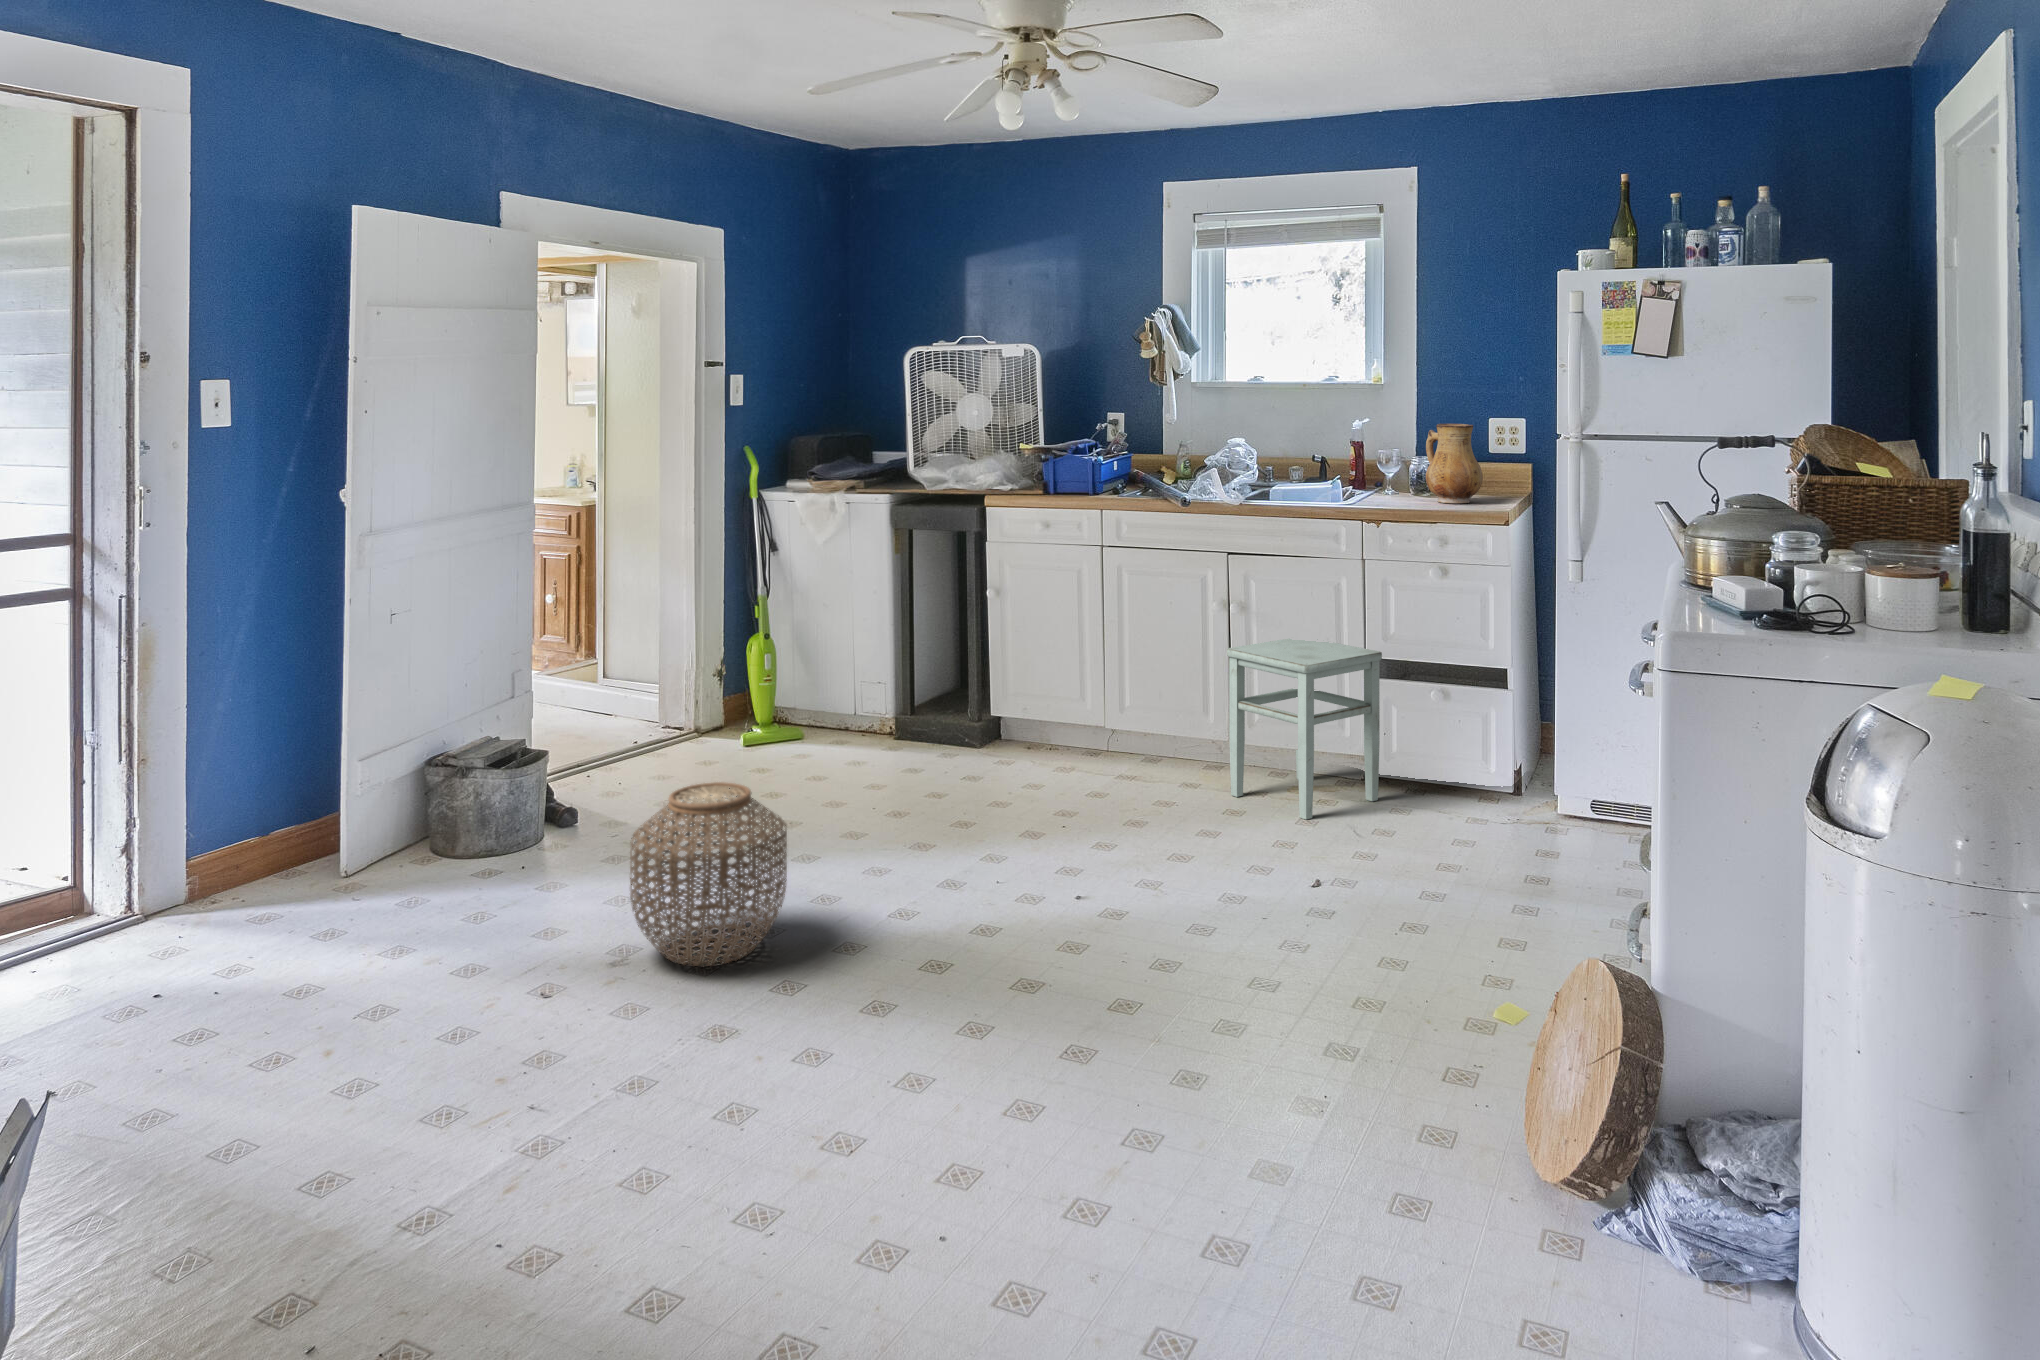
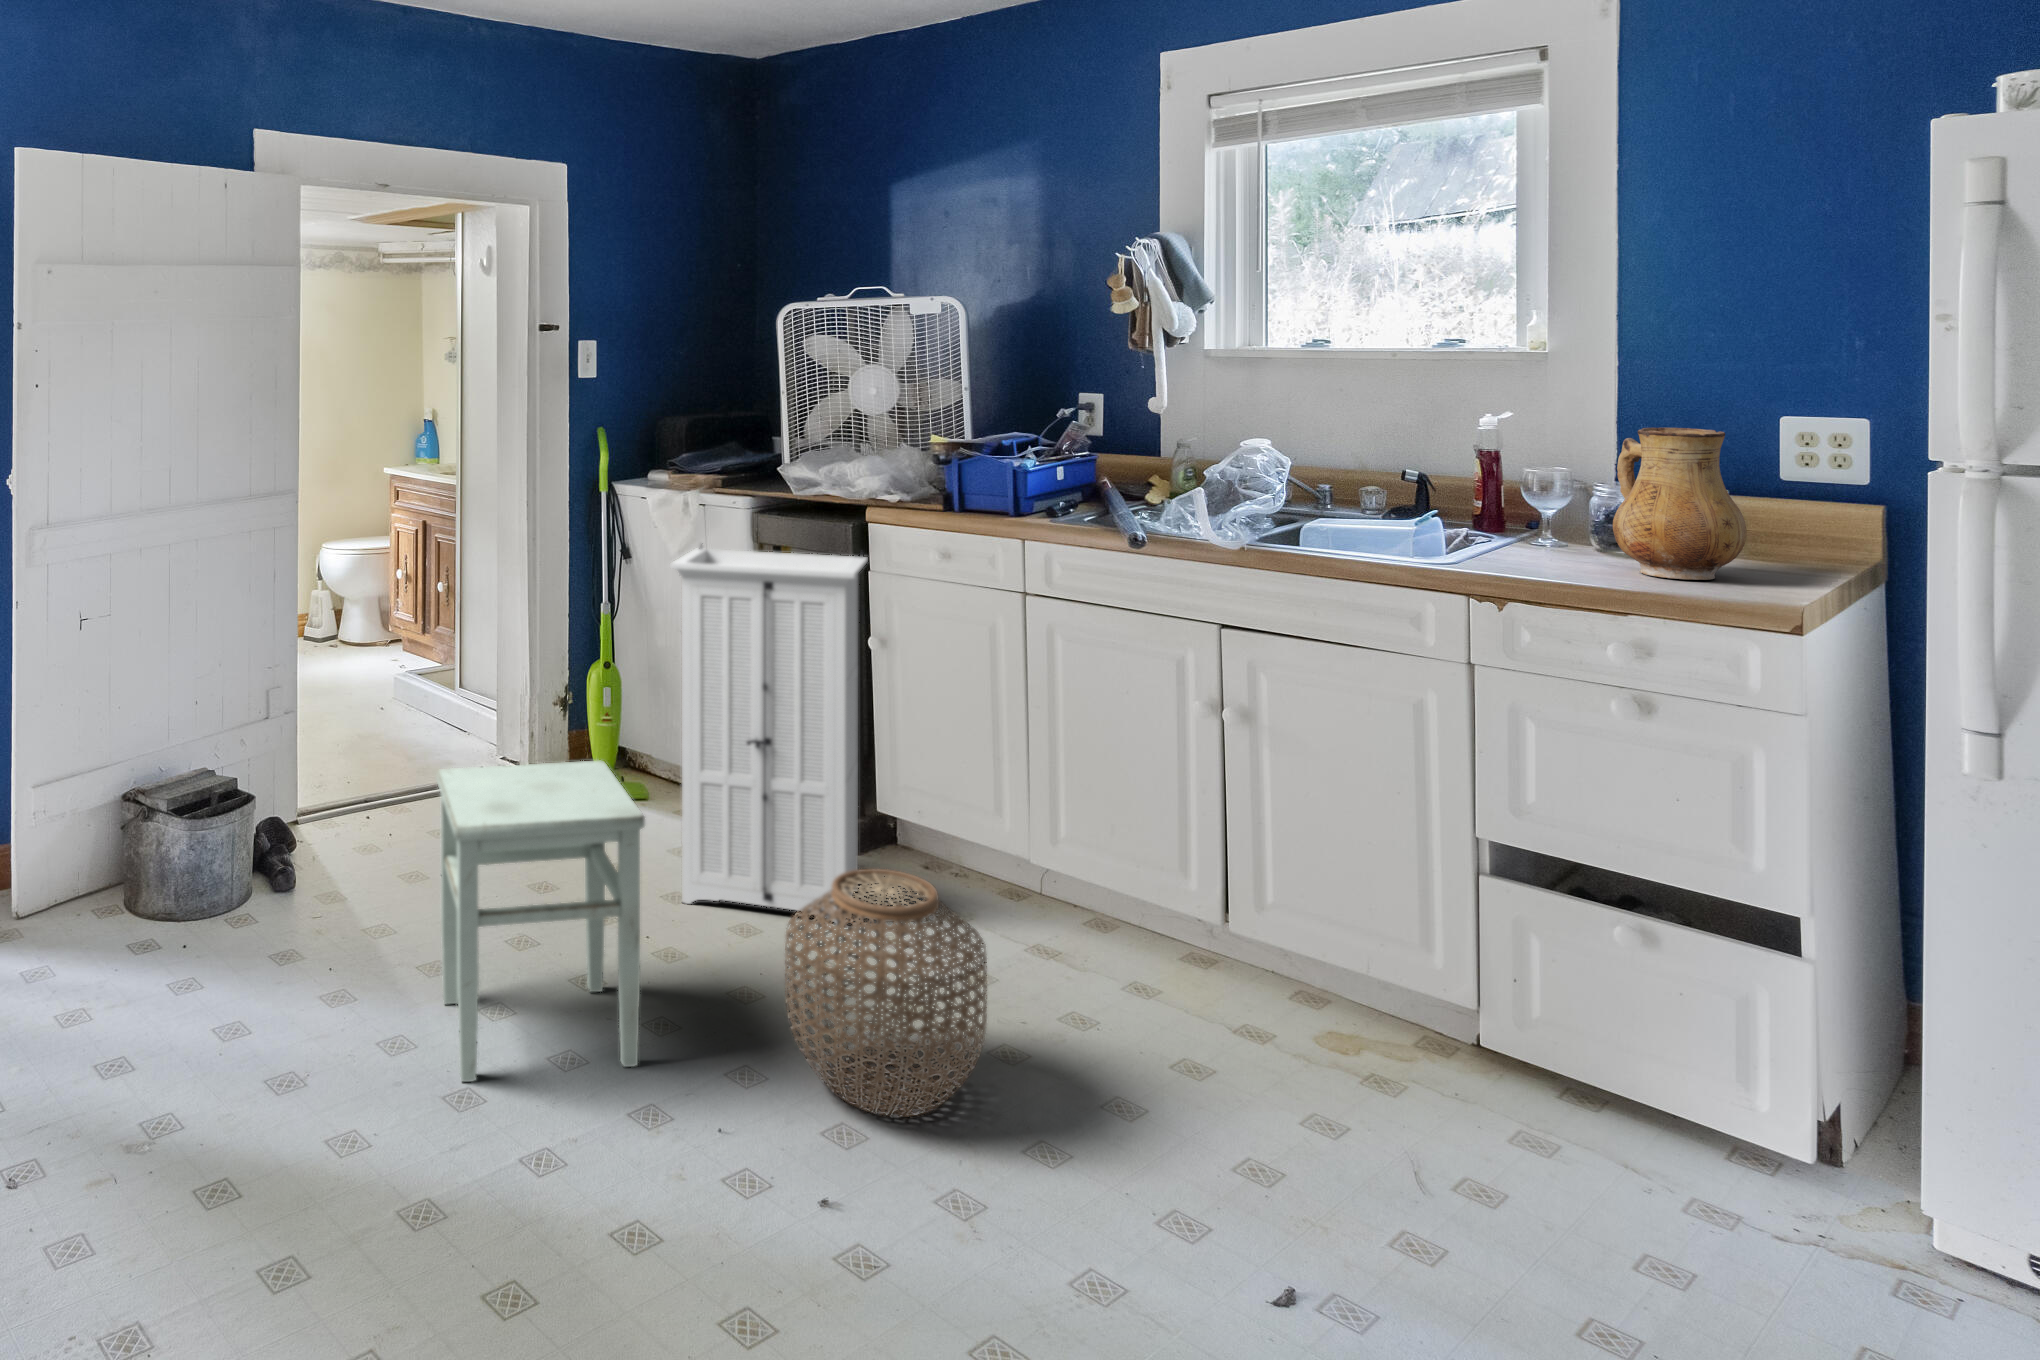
storage cabinet: none [878,523,1010,786] -> present [670,547,868,924]
stool: present [1227,638,1382,820] -> present [436,761,645,1082]
woven basket: present [630,782,787,966] -> present [785,869,987,1117]

